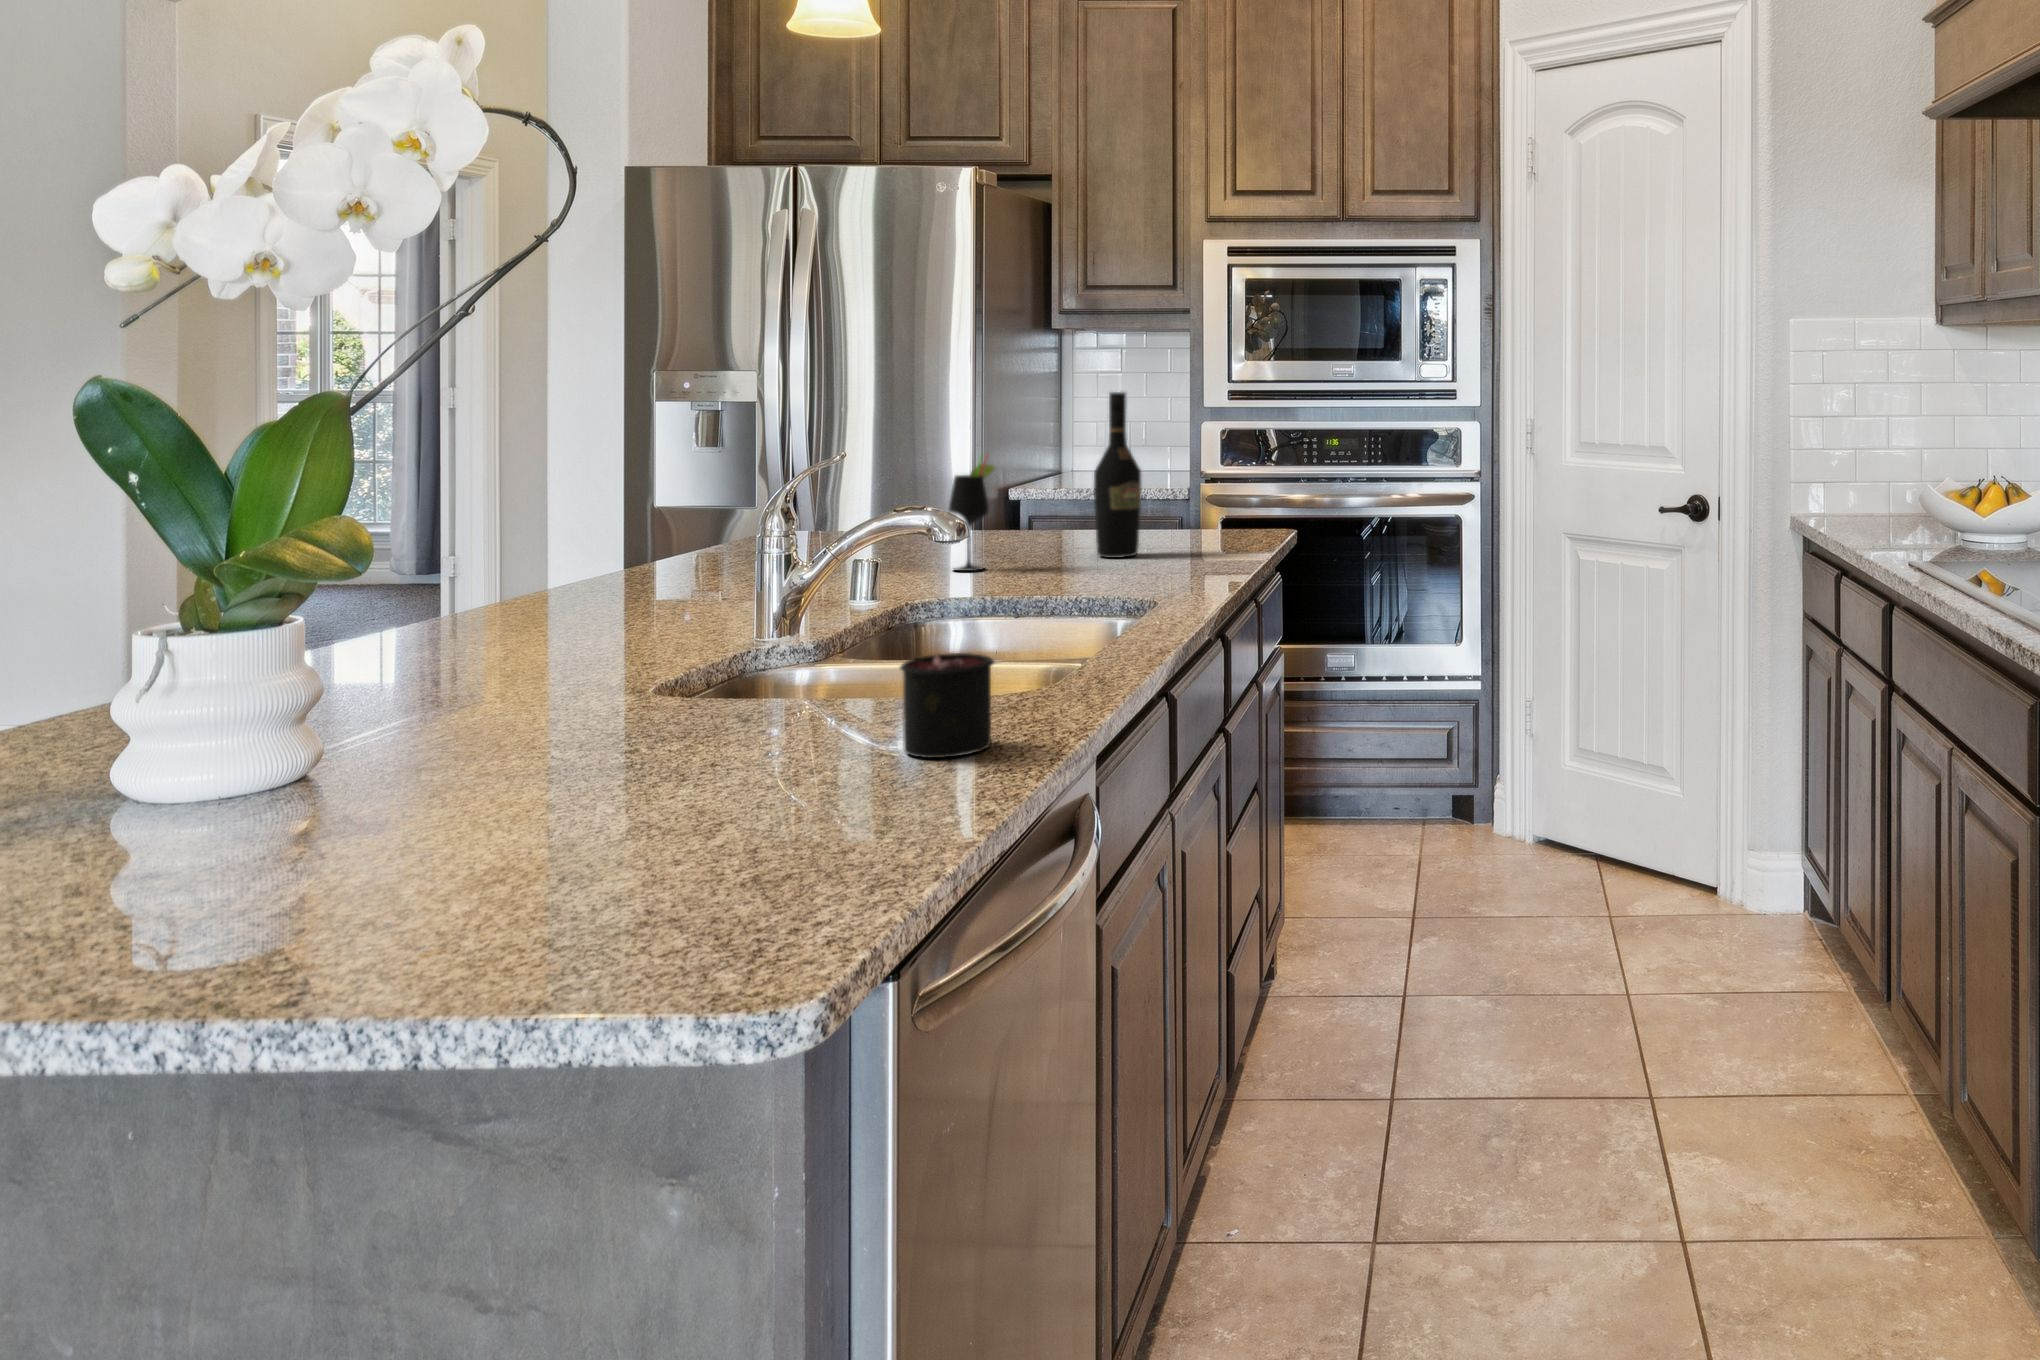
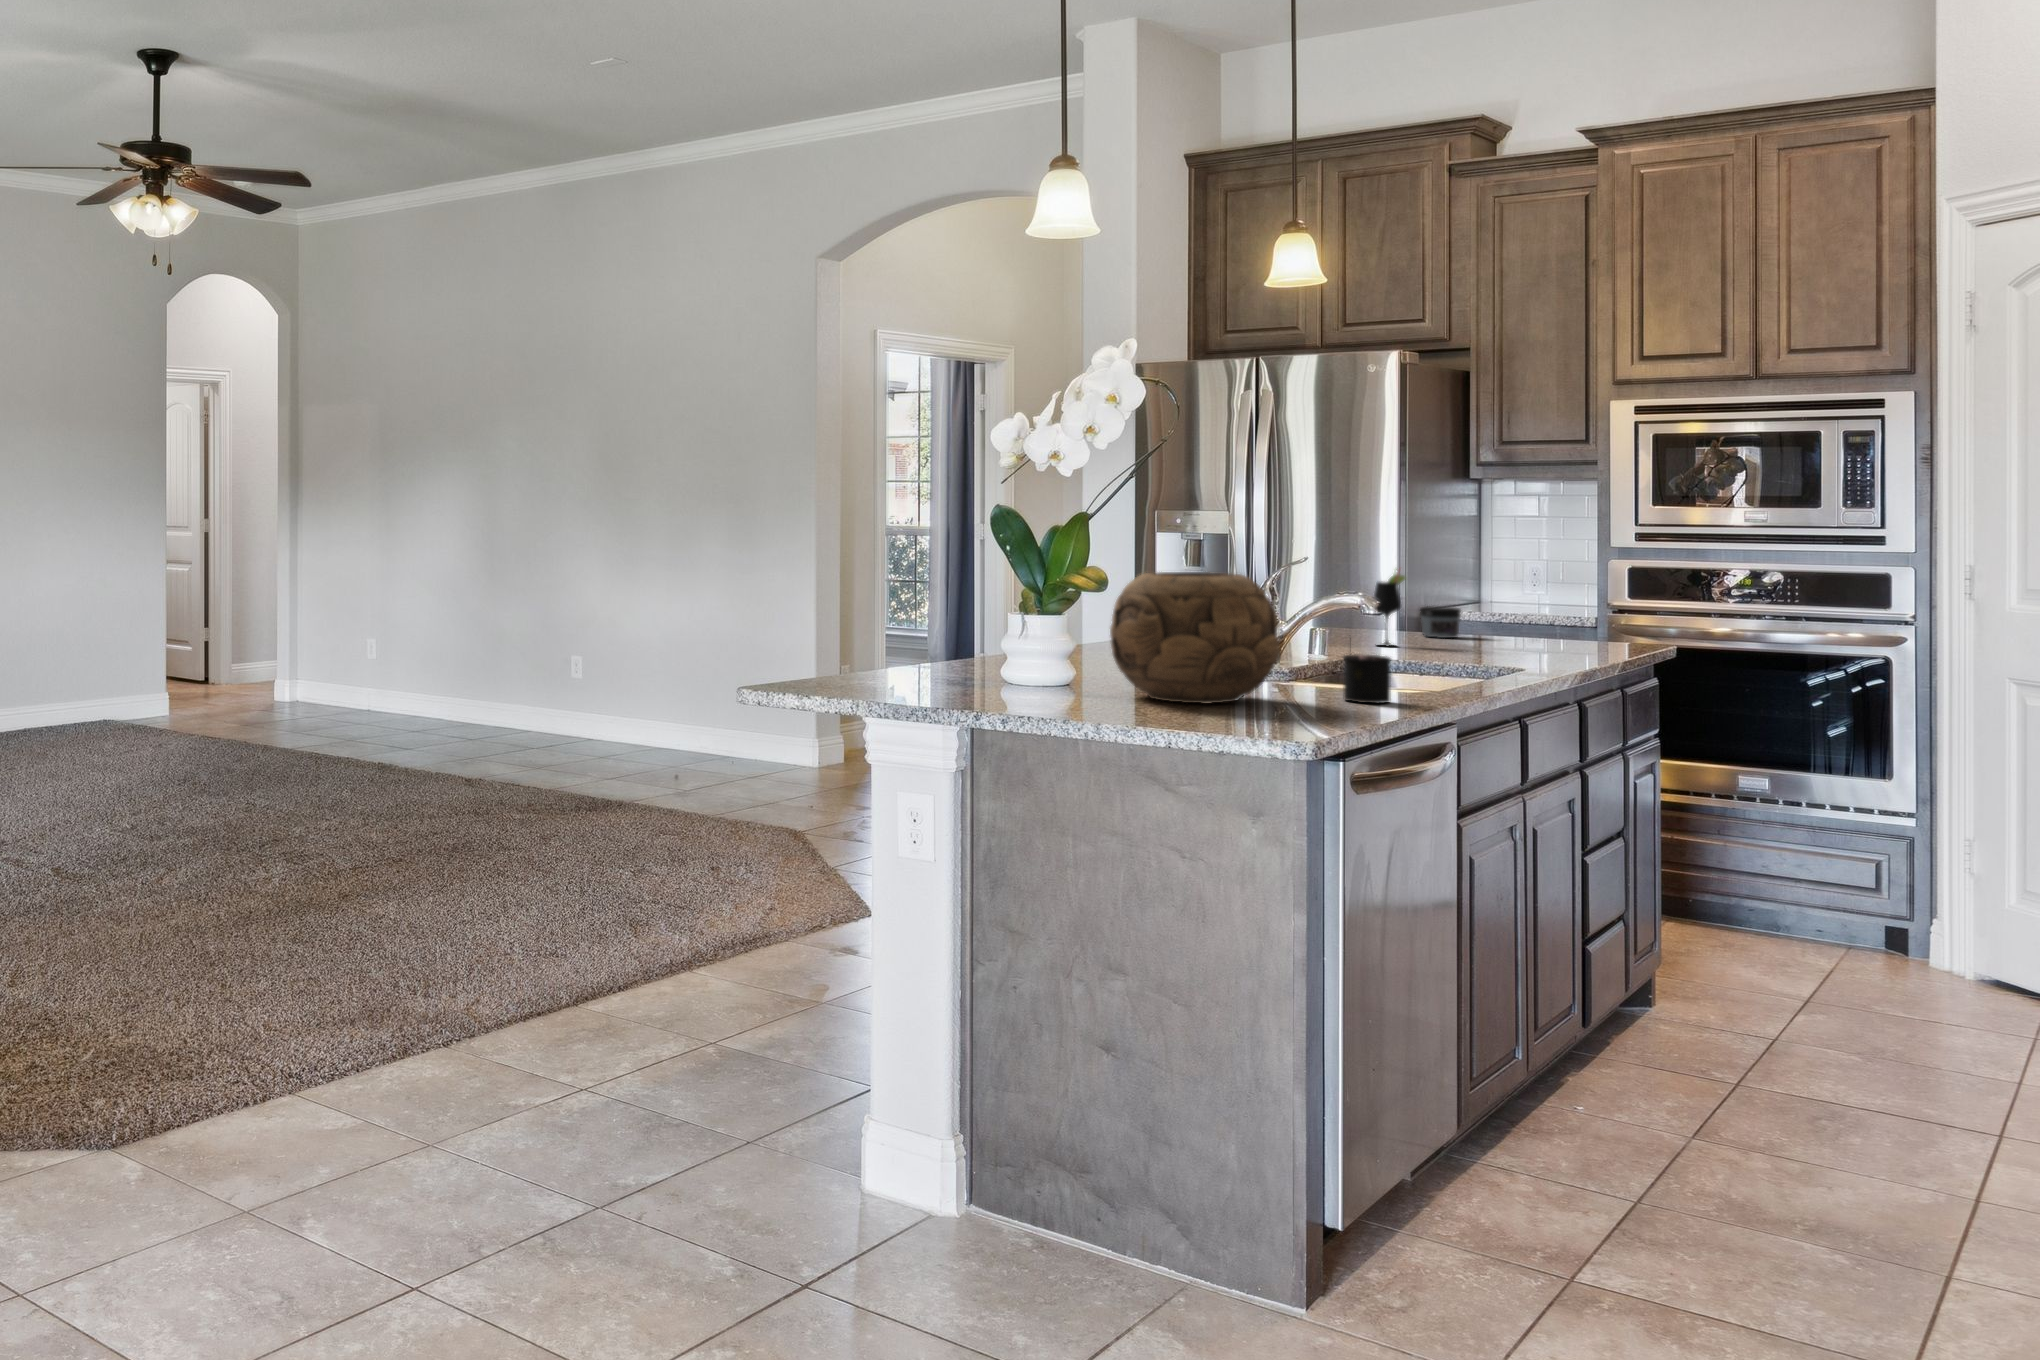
wine bottle: present [1094,392,1142,558] -> none [1484,528,1522,648]
jar: none [1009,500,1062,544] -> present [1420,607,1461,638]
decorative bowl: none [335,516,766,845] -> present [1110,572,1279,703]

